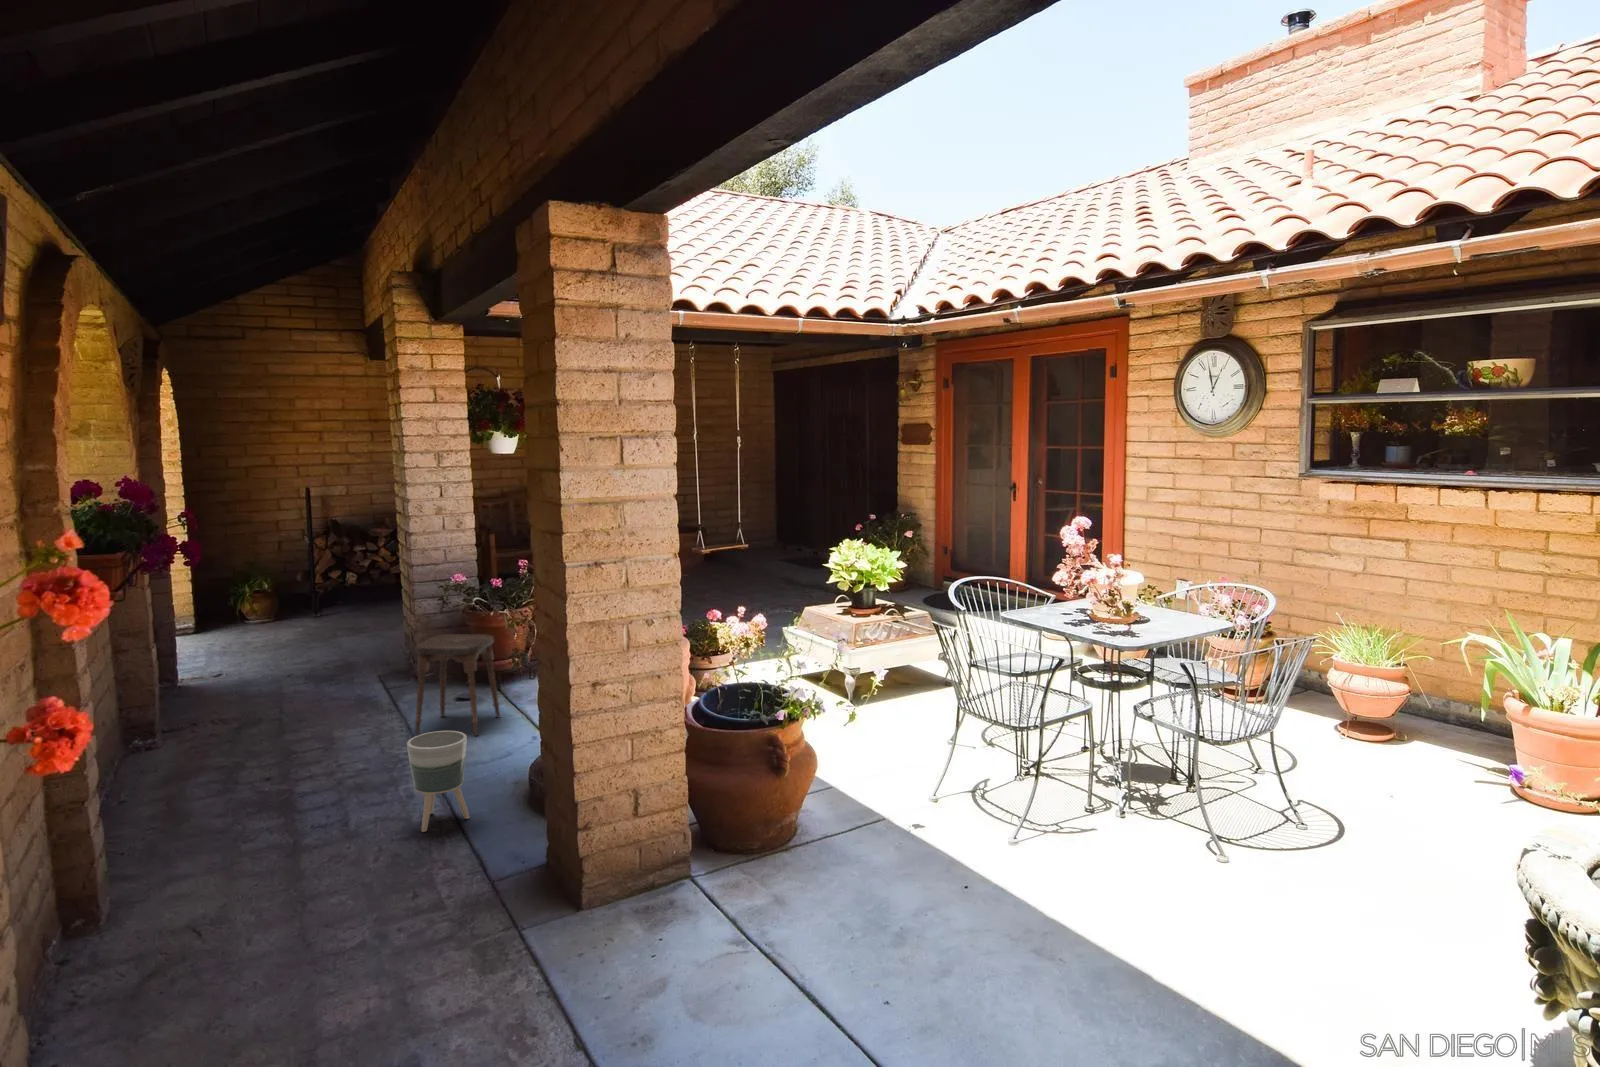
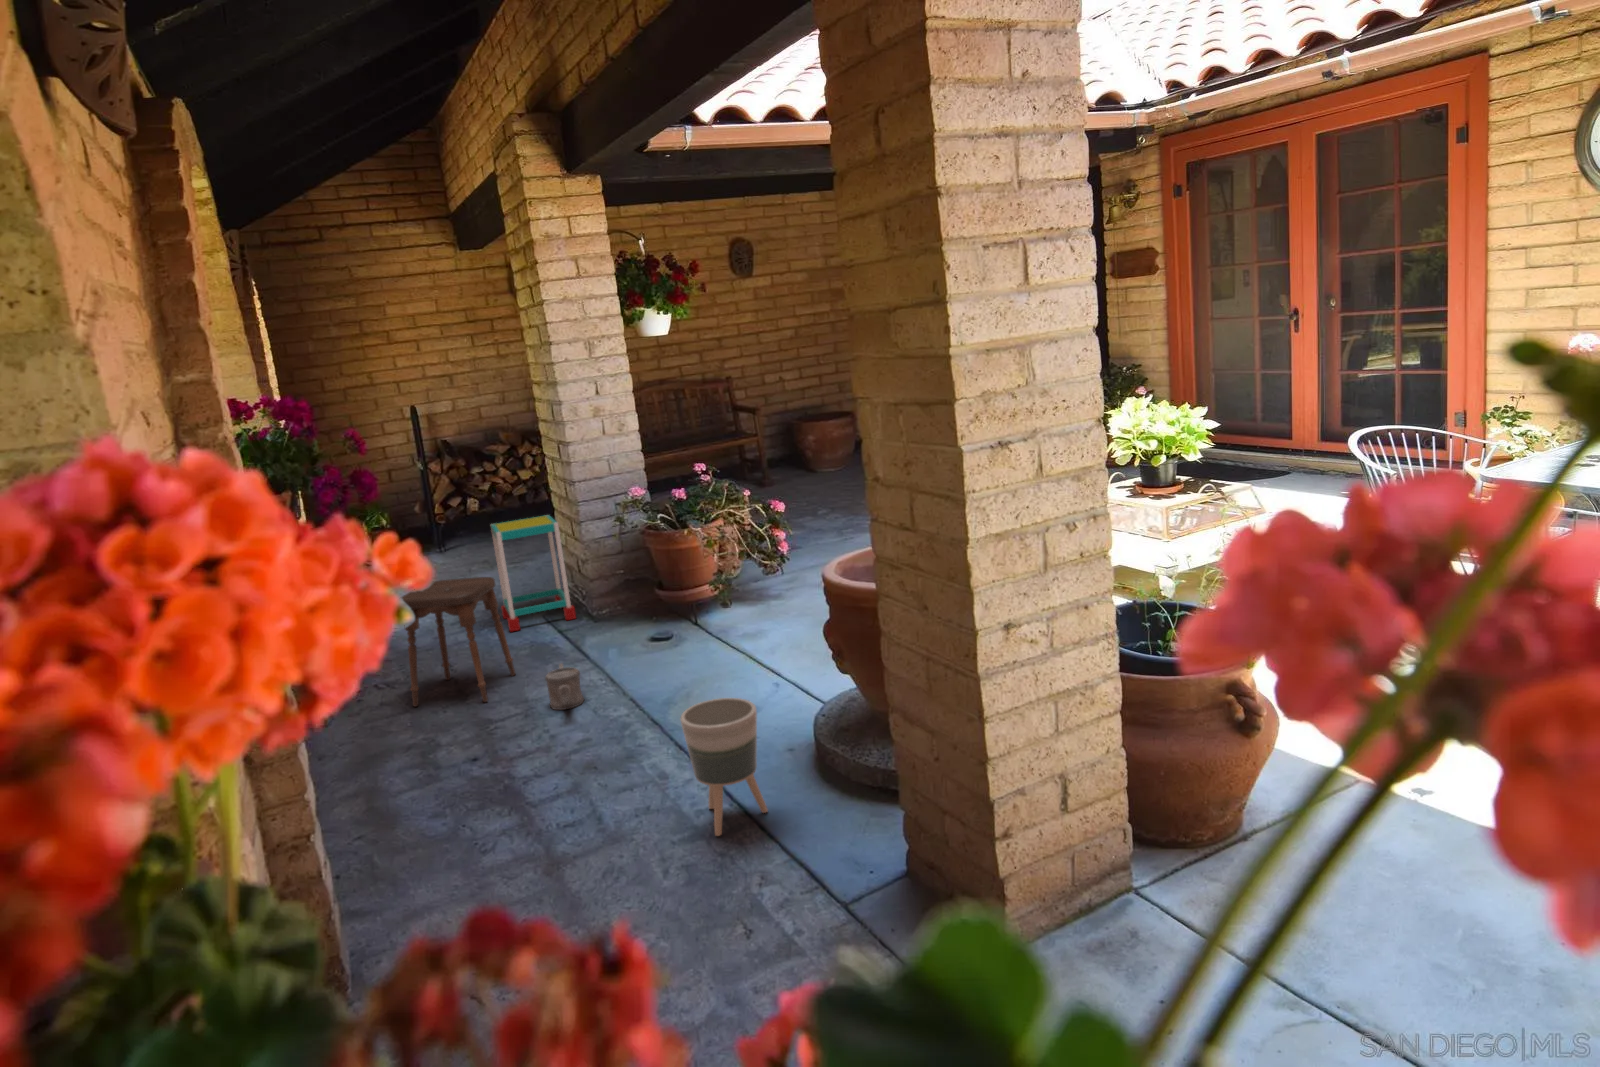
side table: none [343,587,403,679] -> present [491,515,576,632]
stool: present [415,634,500,735] -> present [402,577,515,706]
watering can: none [345,704,376,740] -> present [545,664,584,710]

